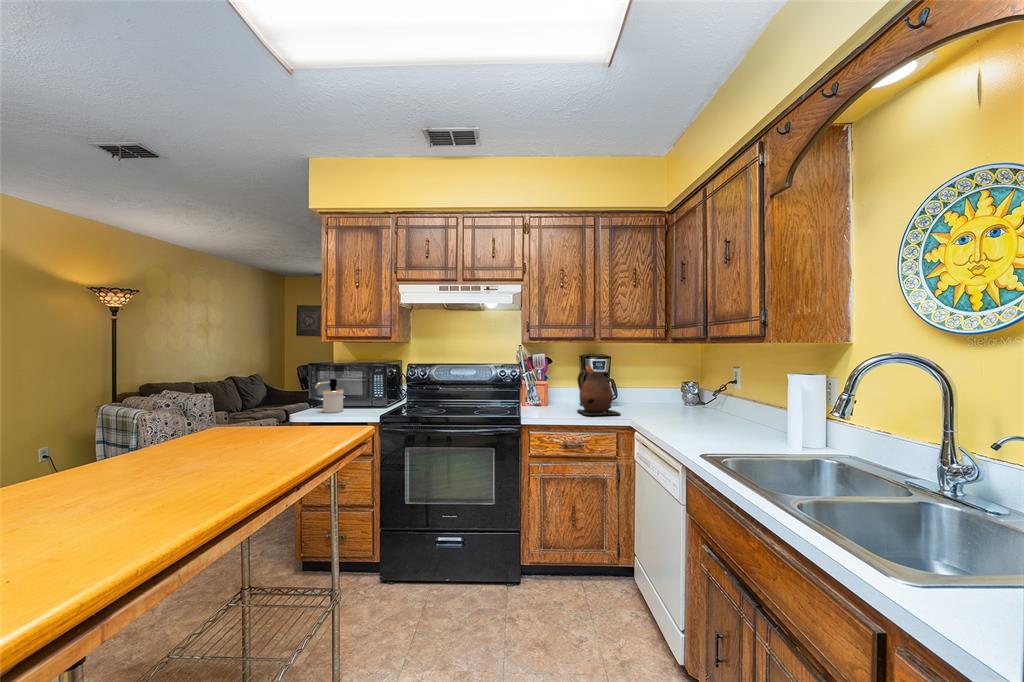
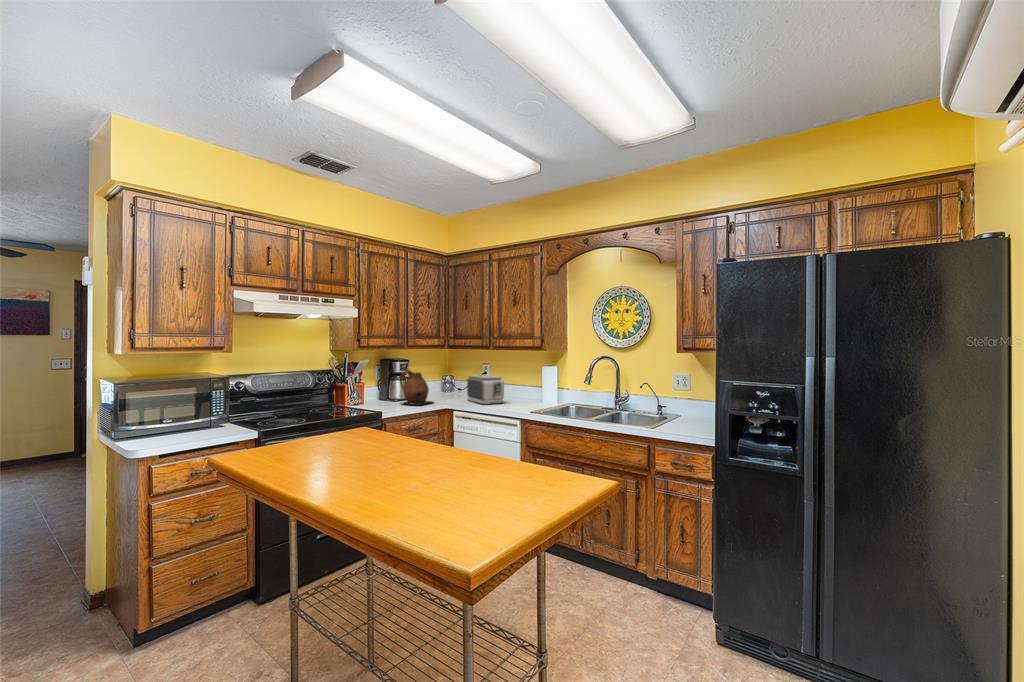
soap dispenser: present [315,379,344,413] -> none [151,399,181,441]
toaster: none [669,383,712,433] -> present [467,375,504,405]

